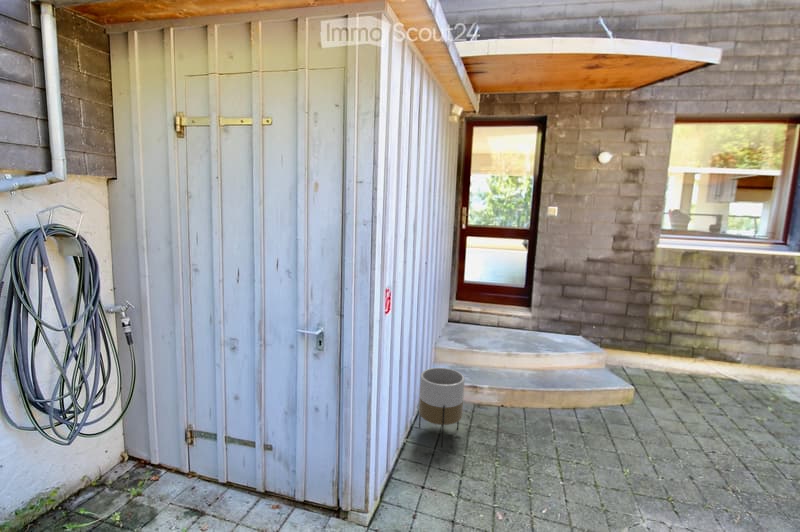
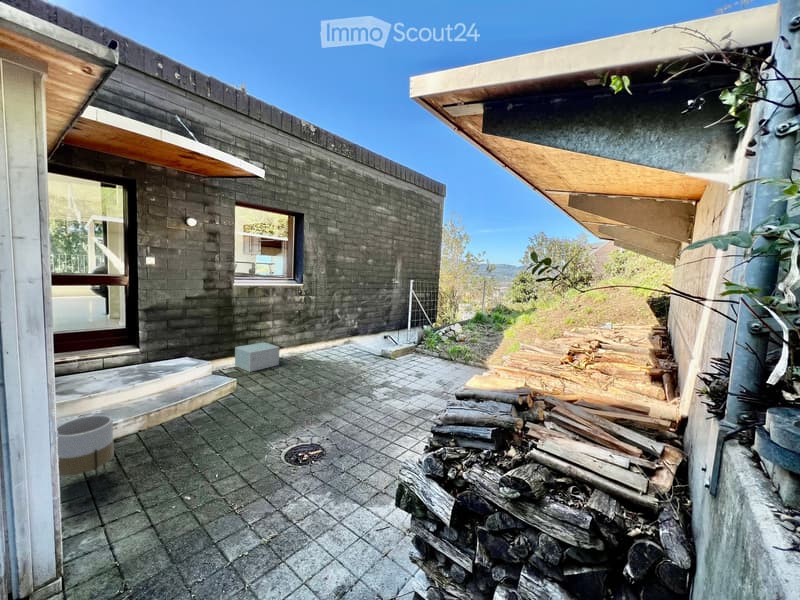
storage box: none [645,340,727,390] -> present [235,342,280,372]

